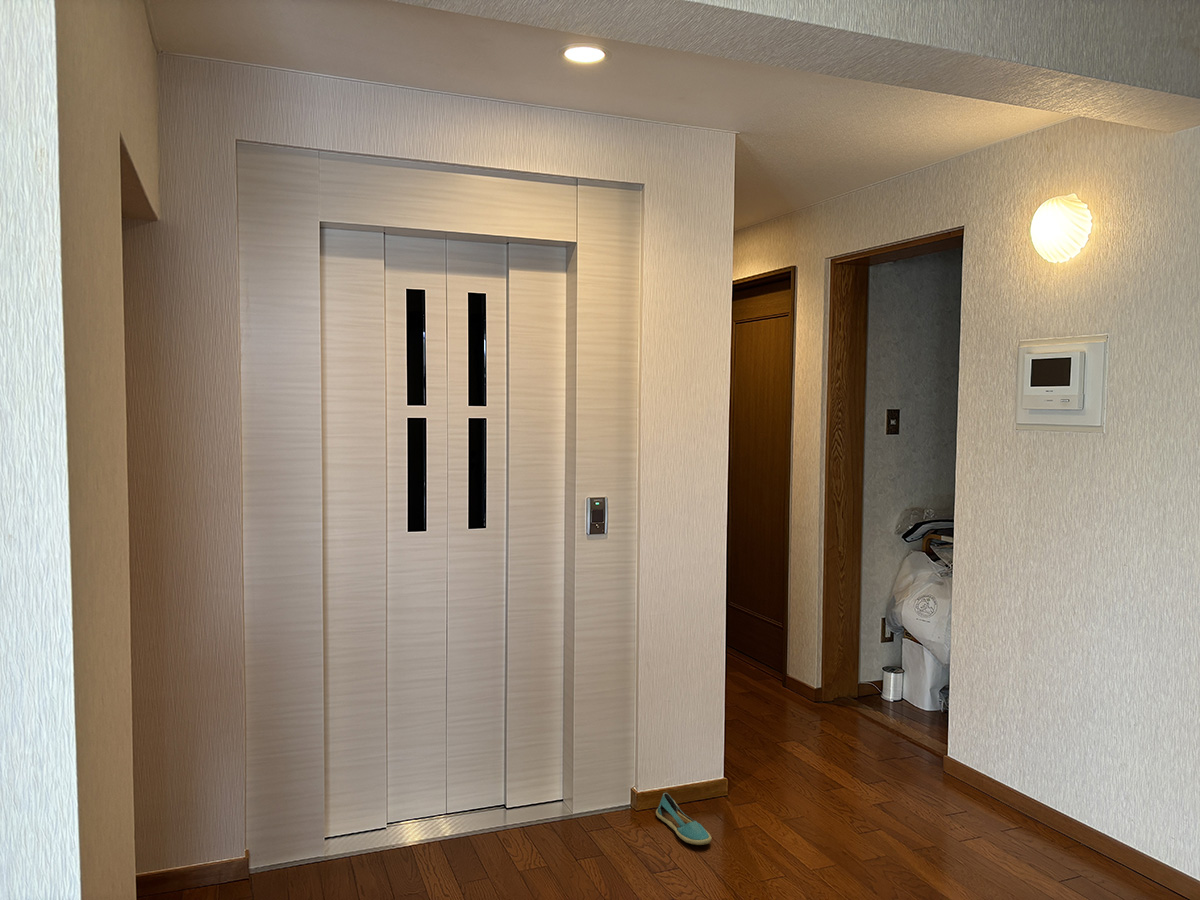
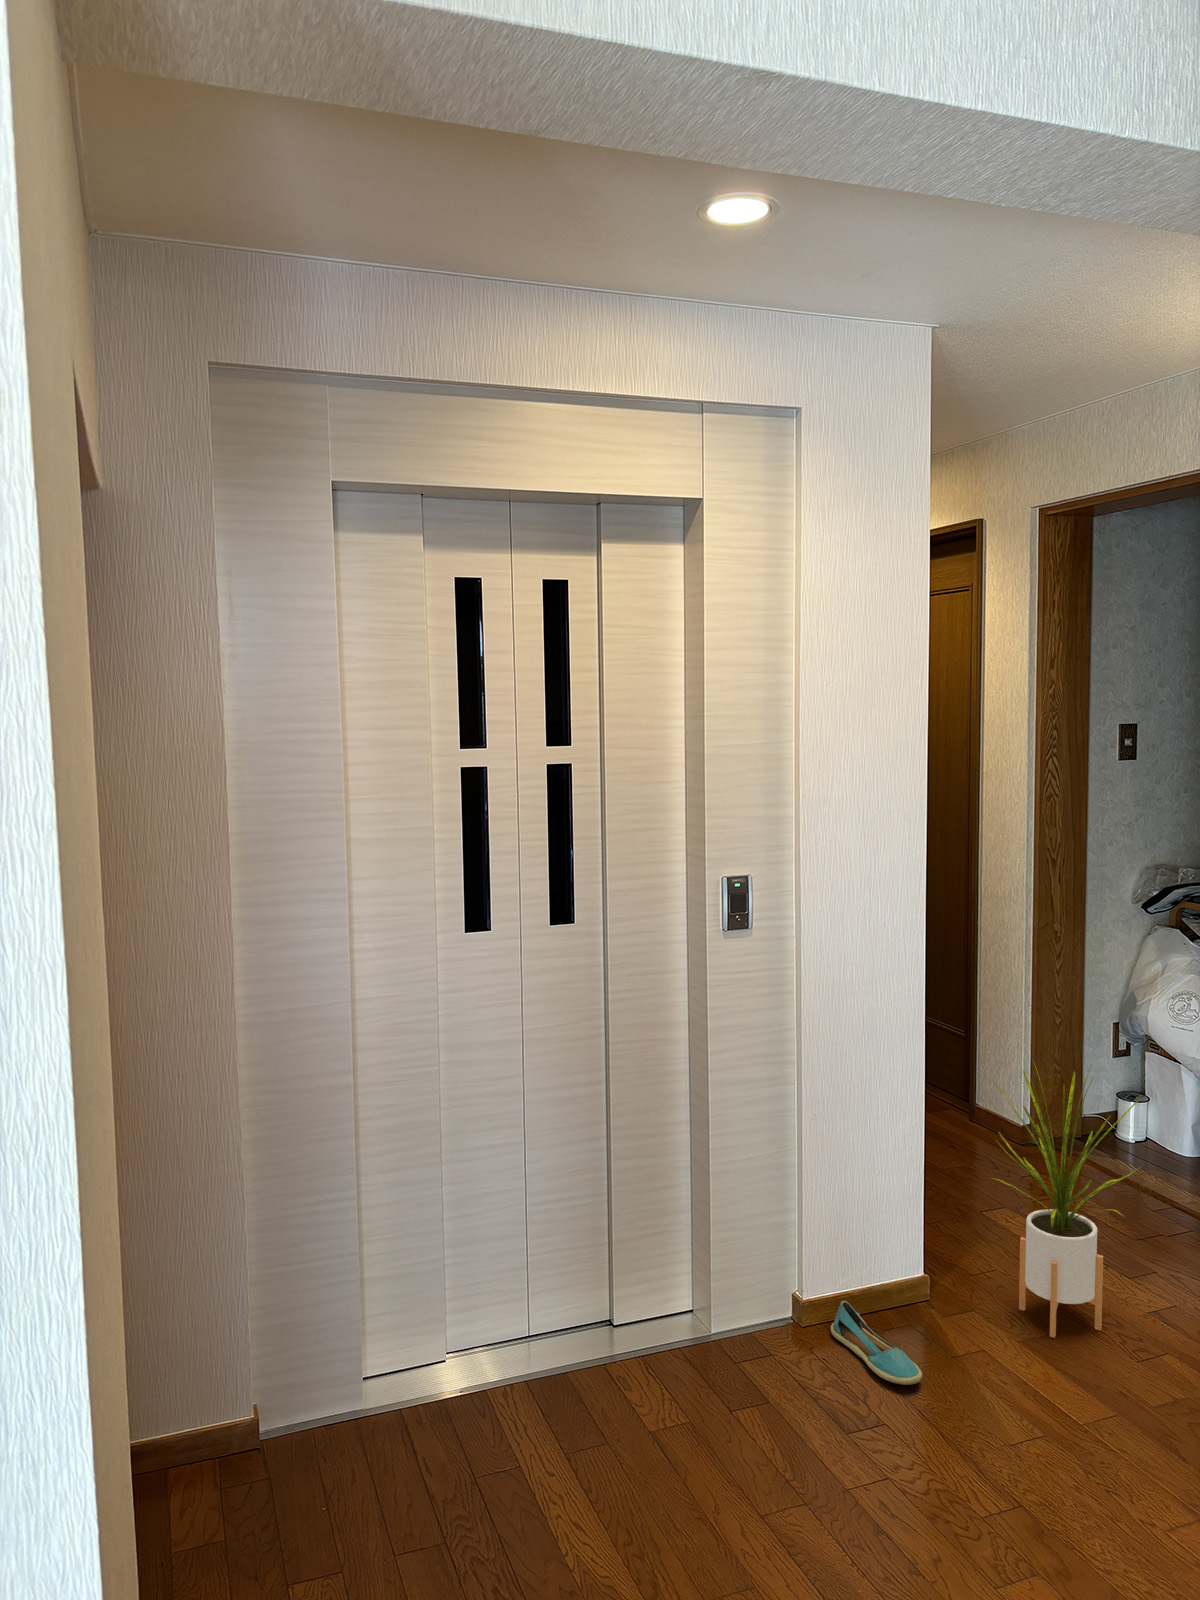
house plant: none [769,628,868,819] -> present [993,1061,1141,1338]

